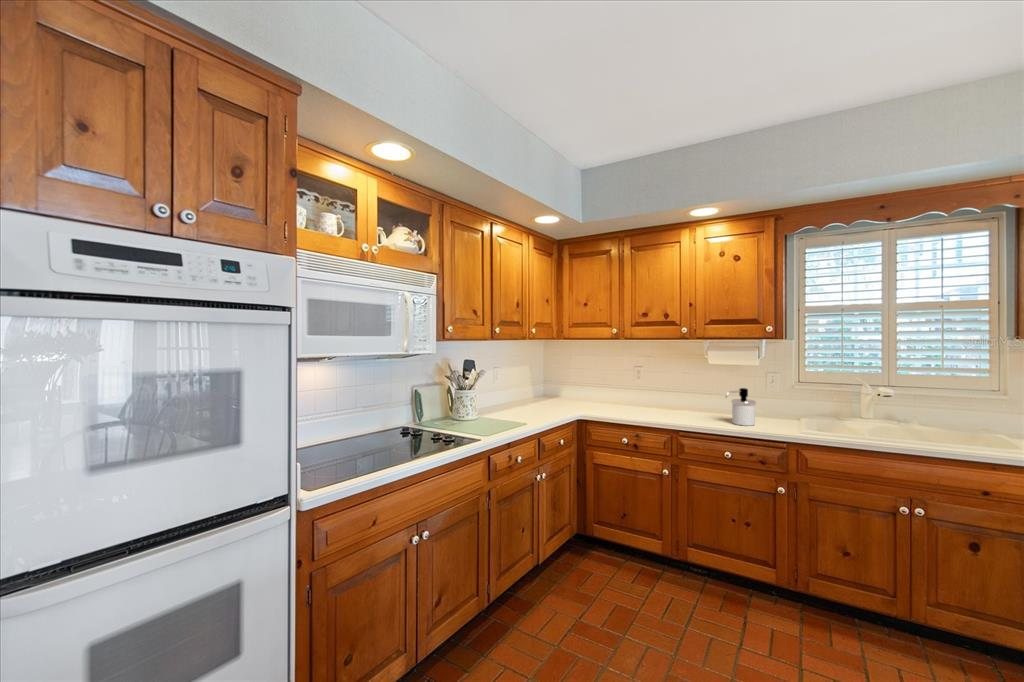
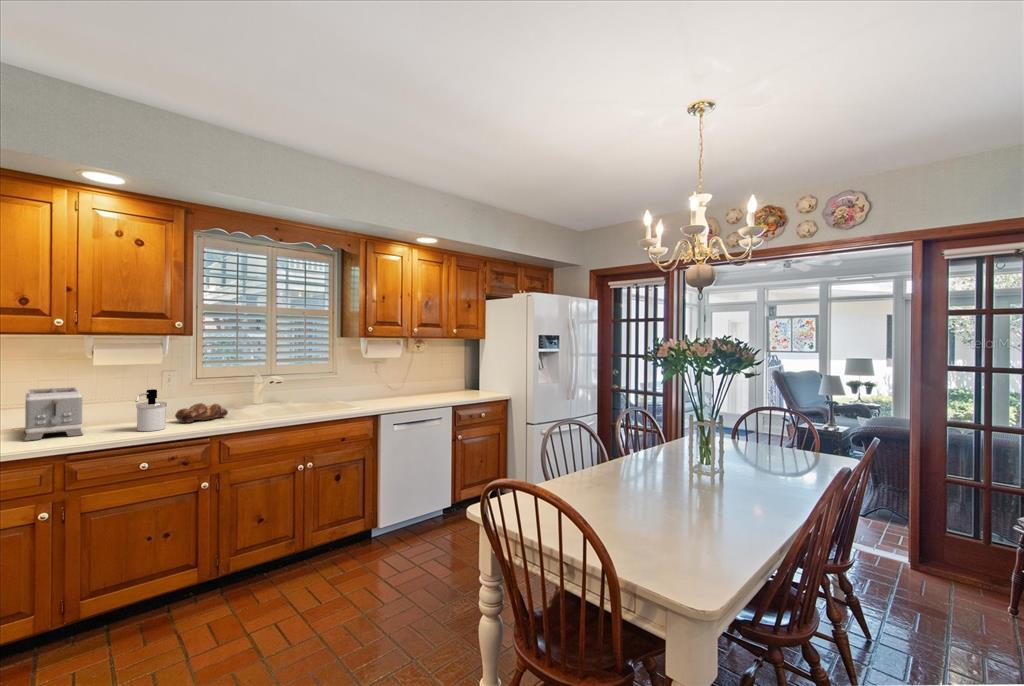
toaster: none [667,379,710,418] -> present [24,387,83,441]
bread loaf: none [771,407,825,425] -> present [175,403,228,423]

